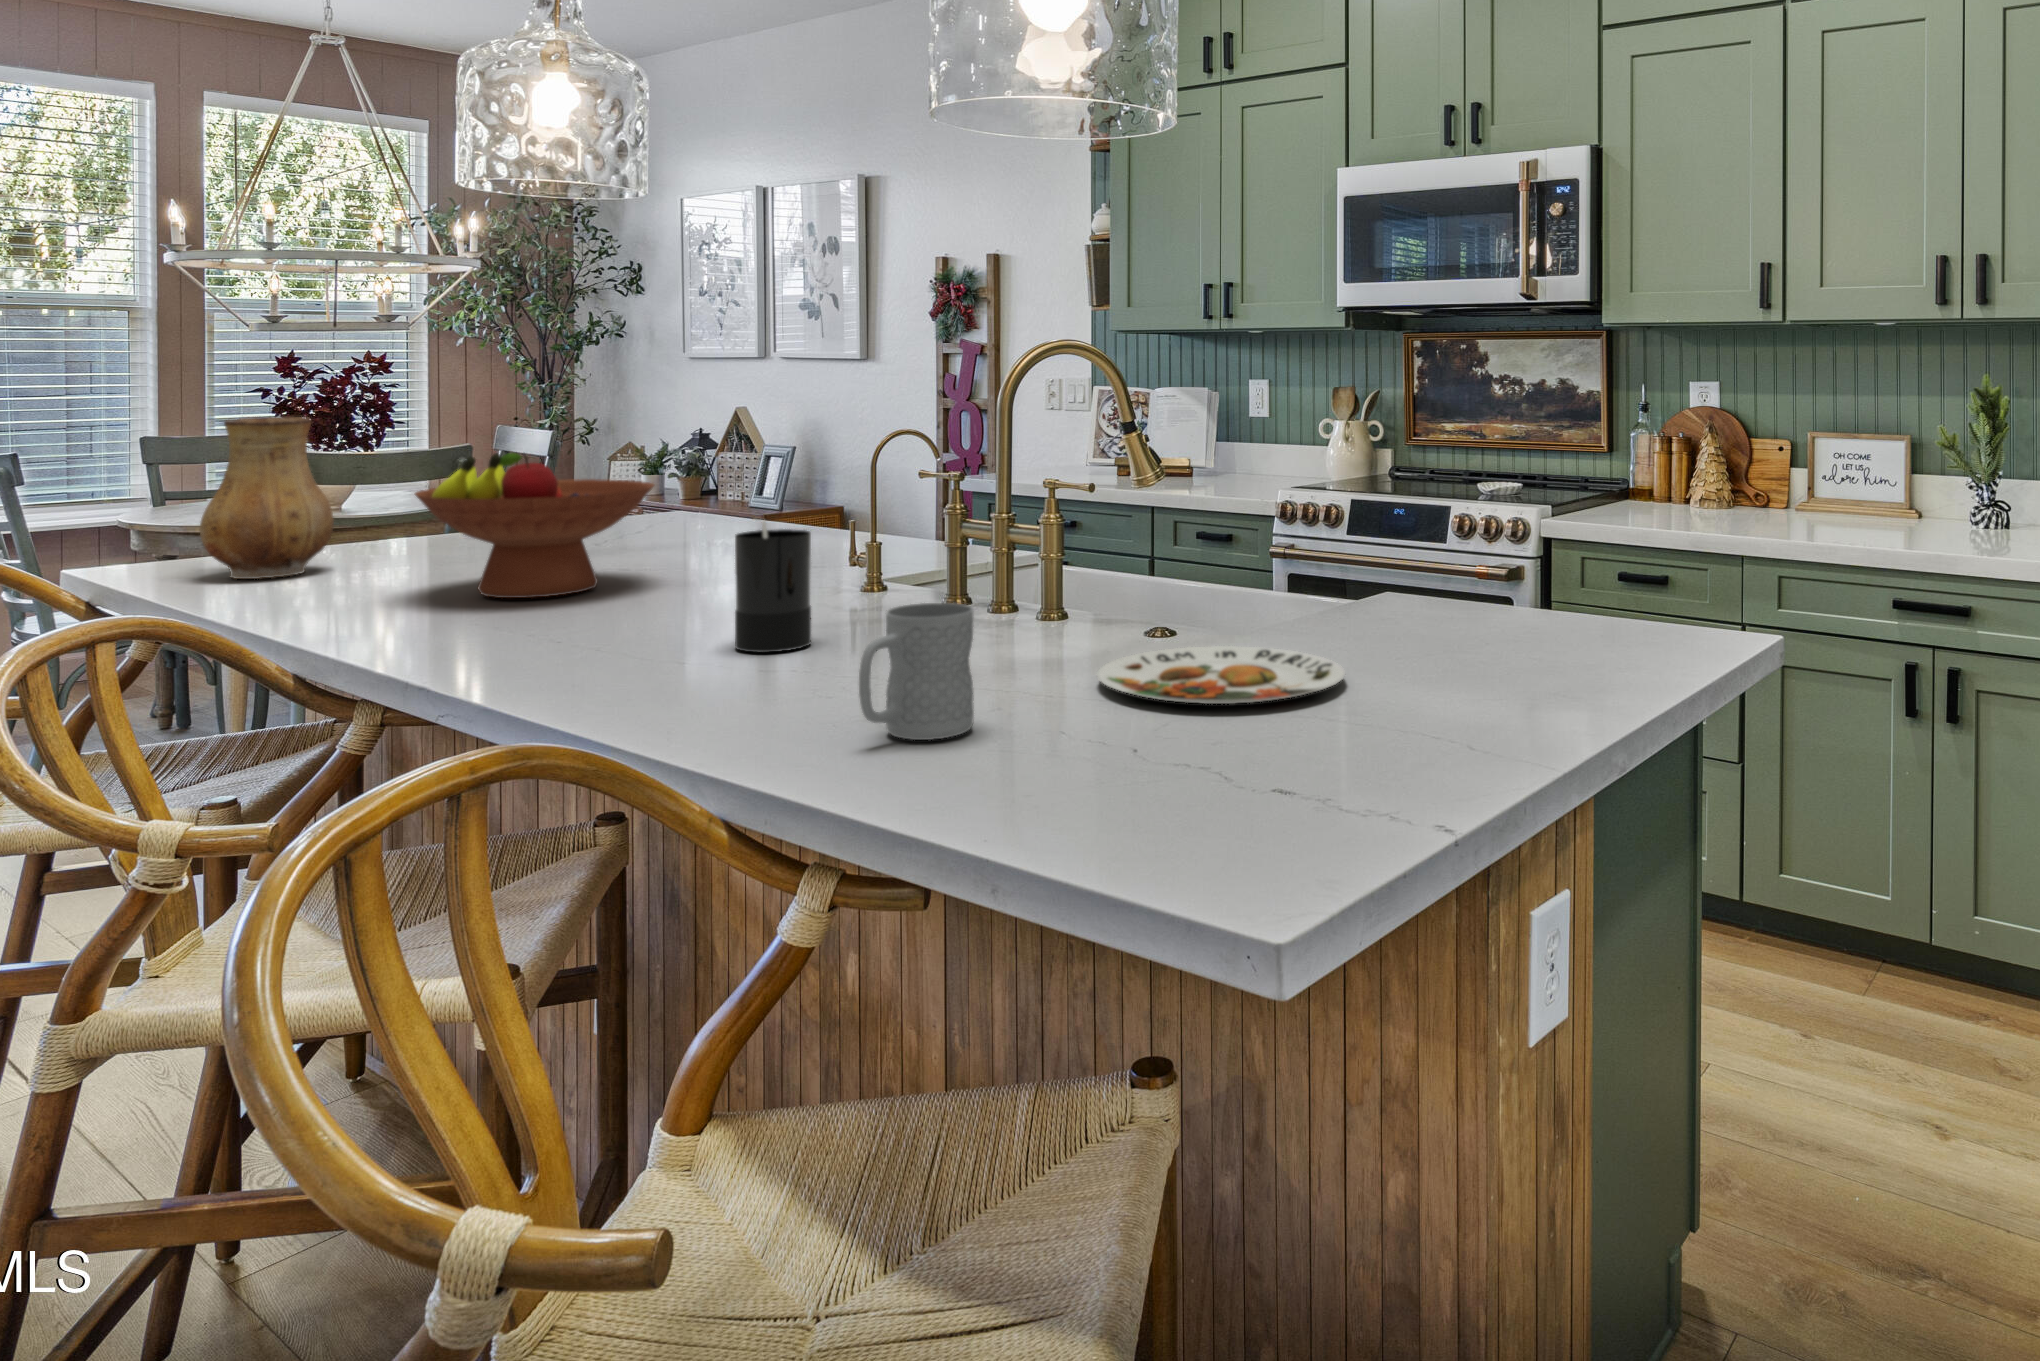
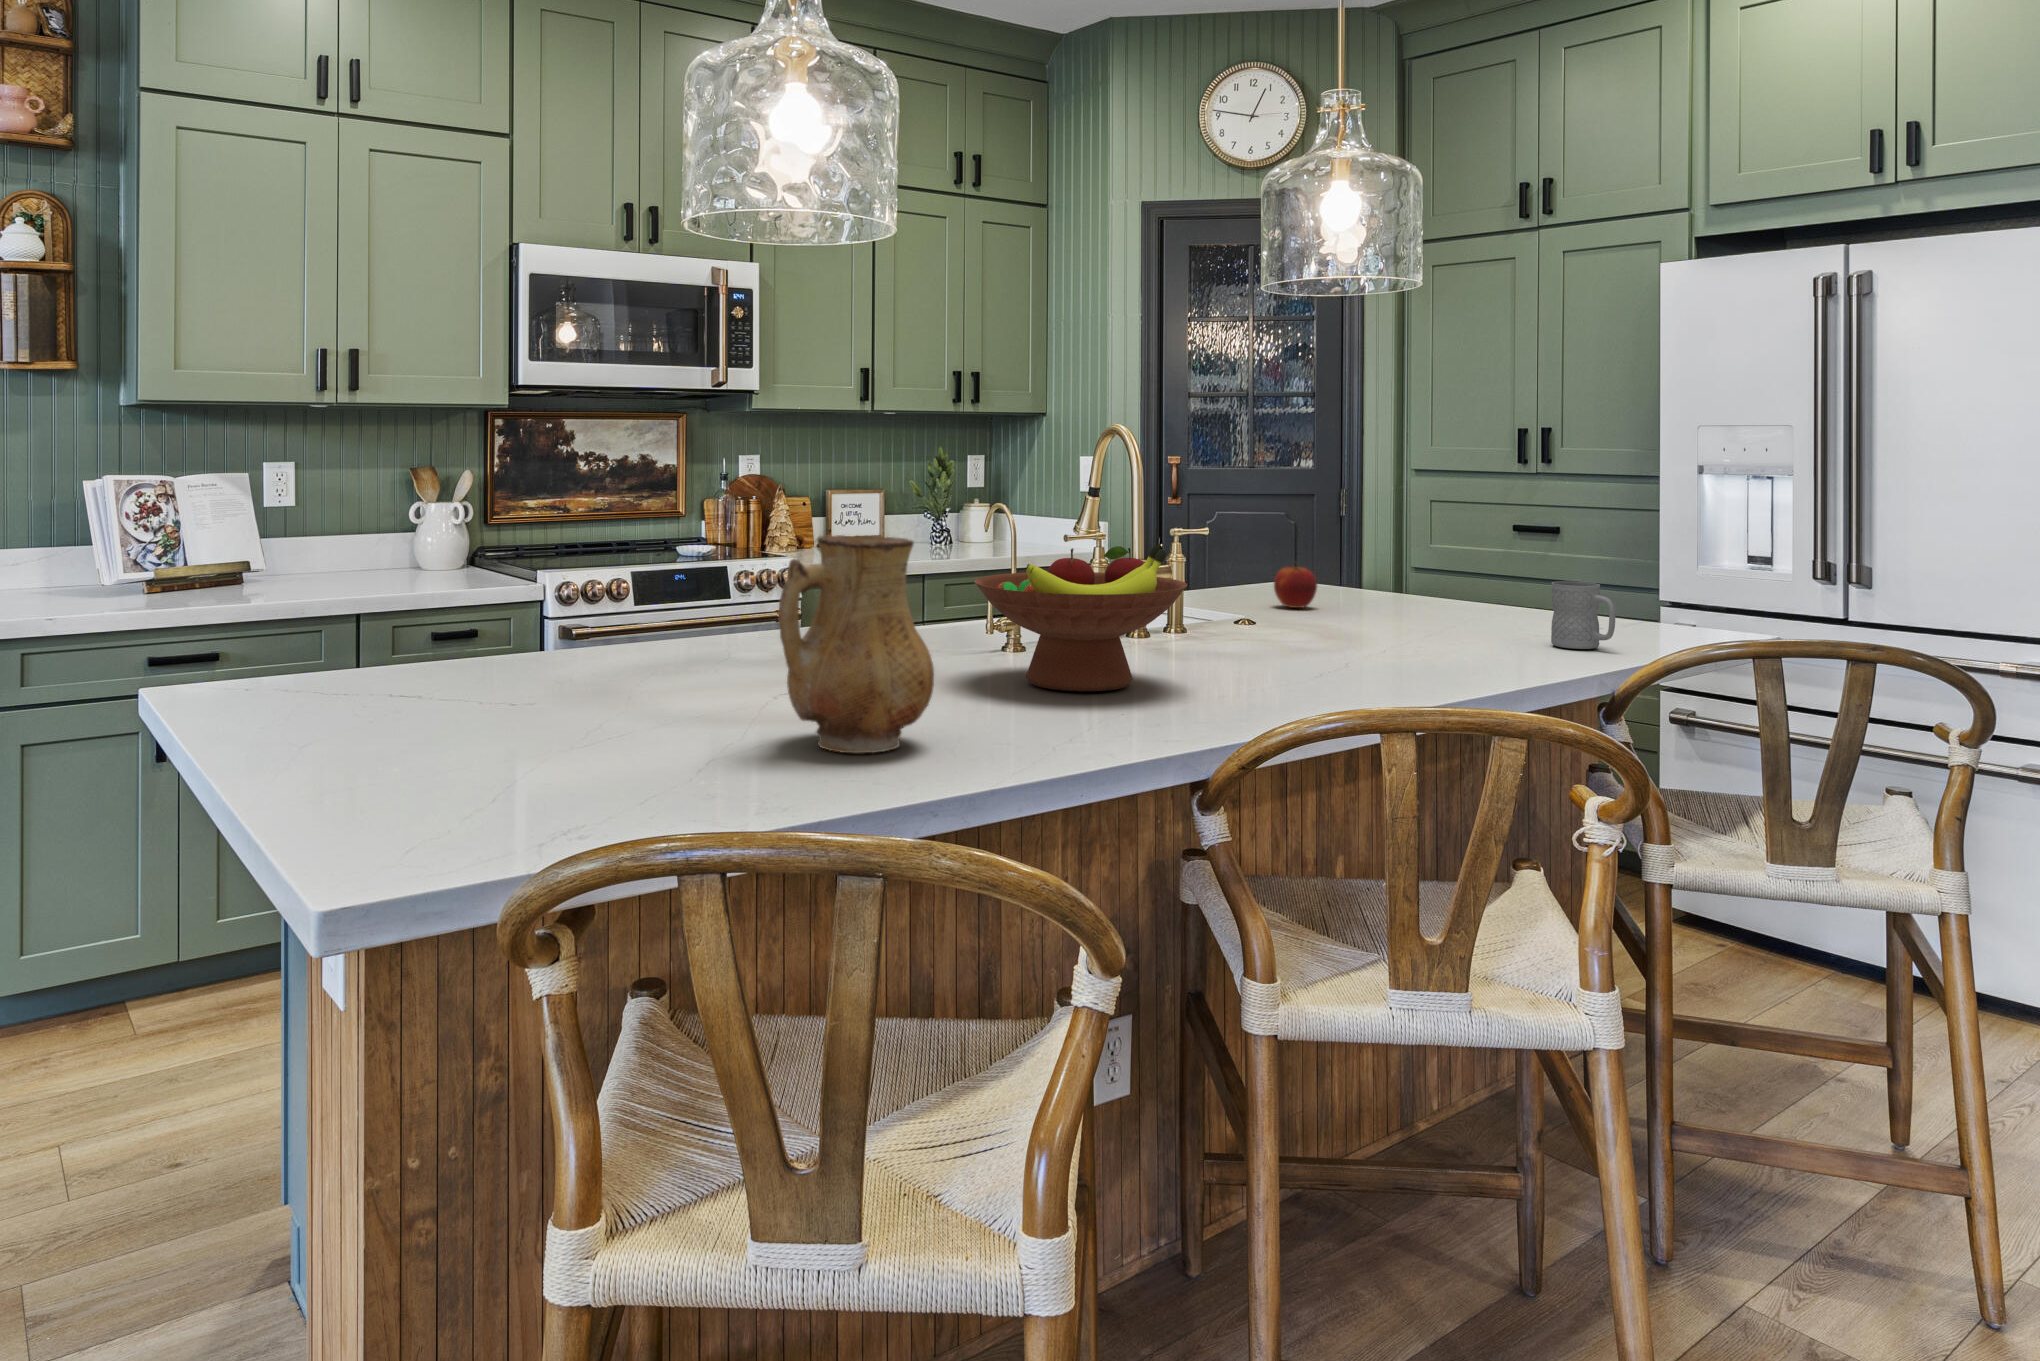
candle: present [735,520,811,652] -> none [1326,569,1380,658]
apple: none [1263,546,1332,624] -> present [1274,566,1317,608]
plate: present [1097,646,1345,704] -> none [1390,608,1529,628]

